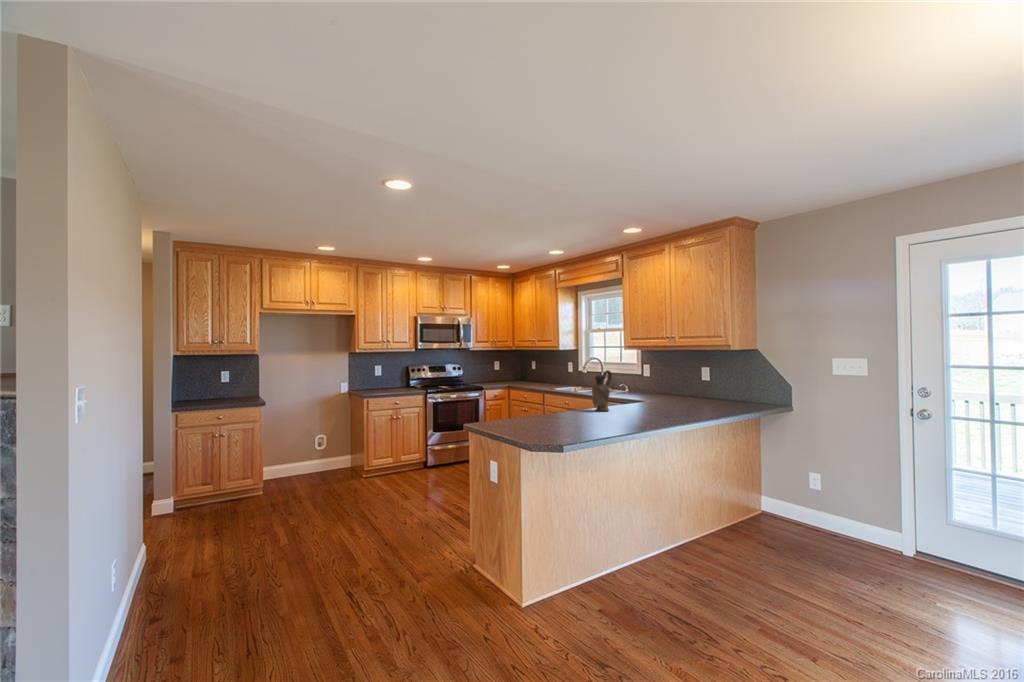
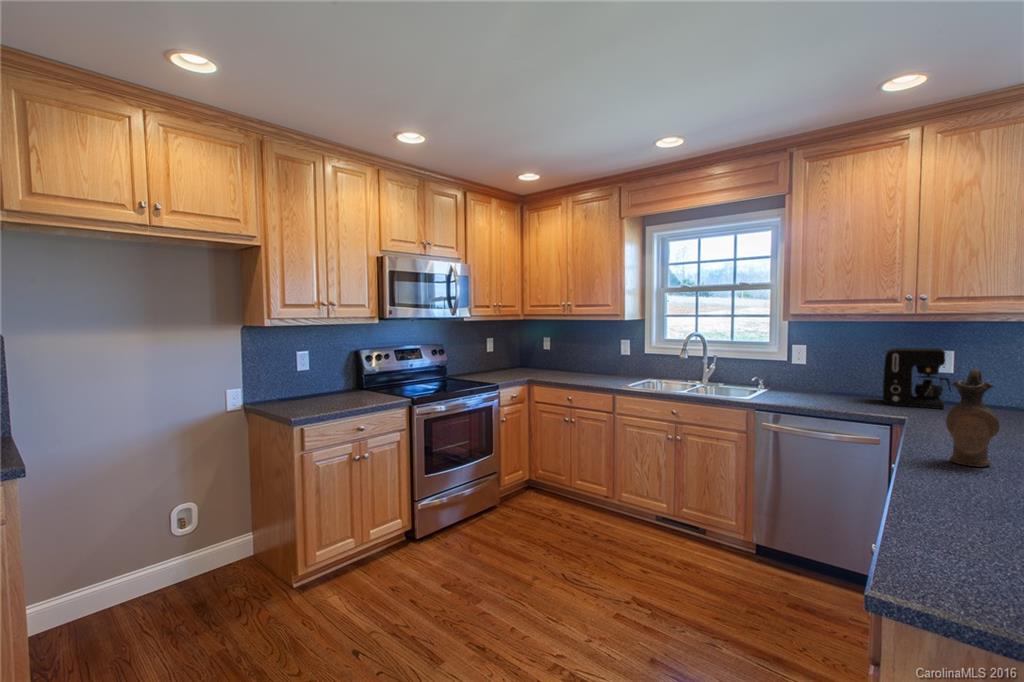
coffee maker: none [667,366,703,400] -> present [883,348,951,409]

